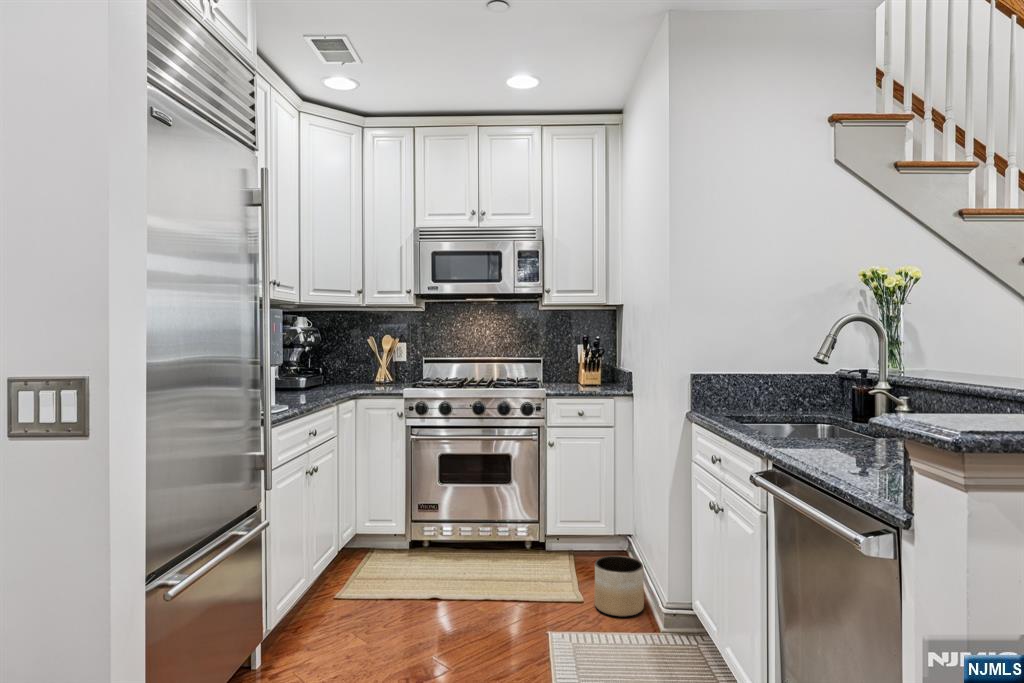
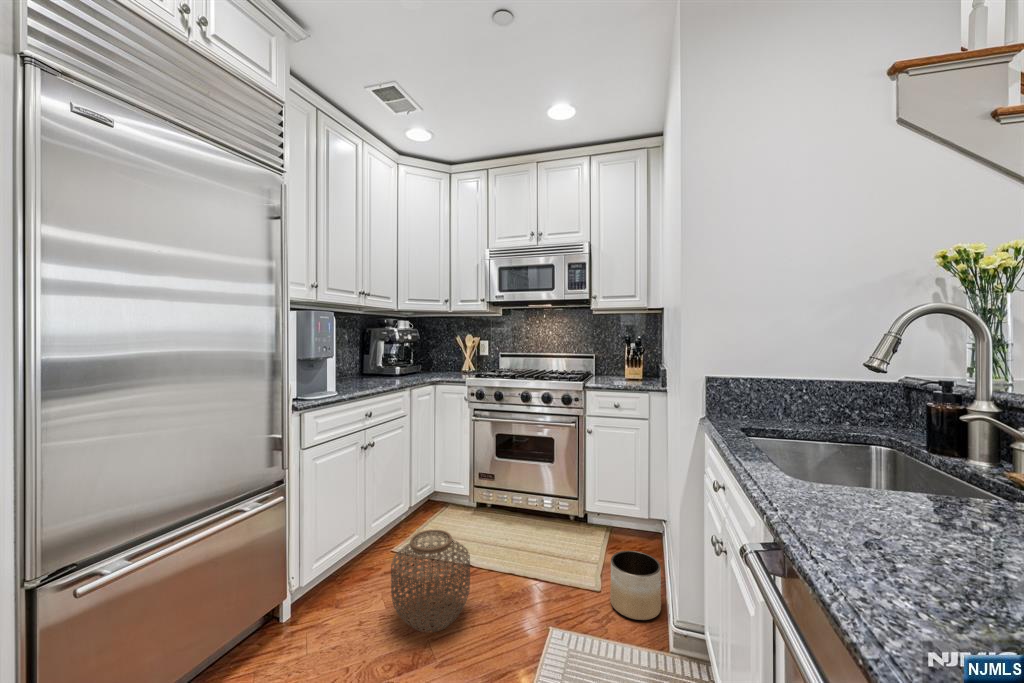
woven basket: none [377,551,462,655] -> present [391,530,470,632]

